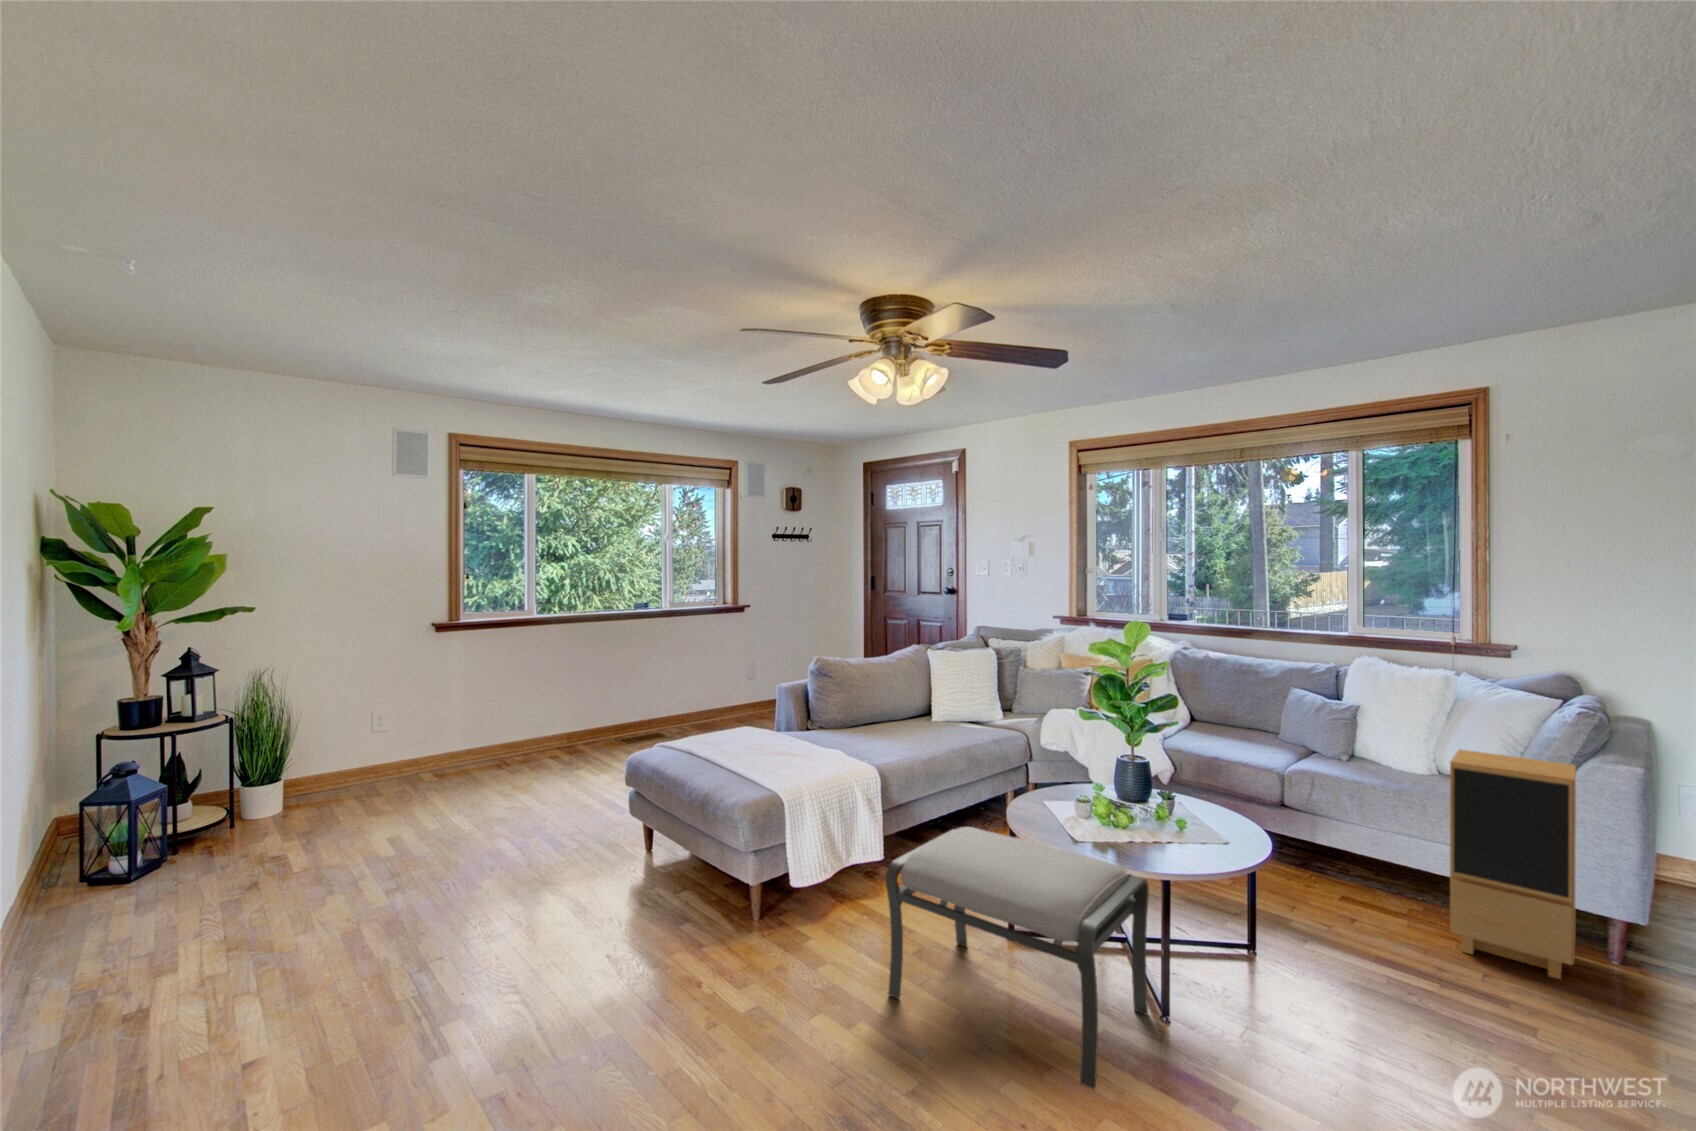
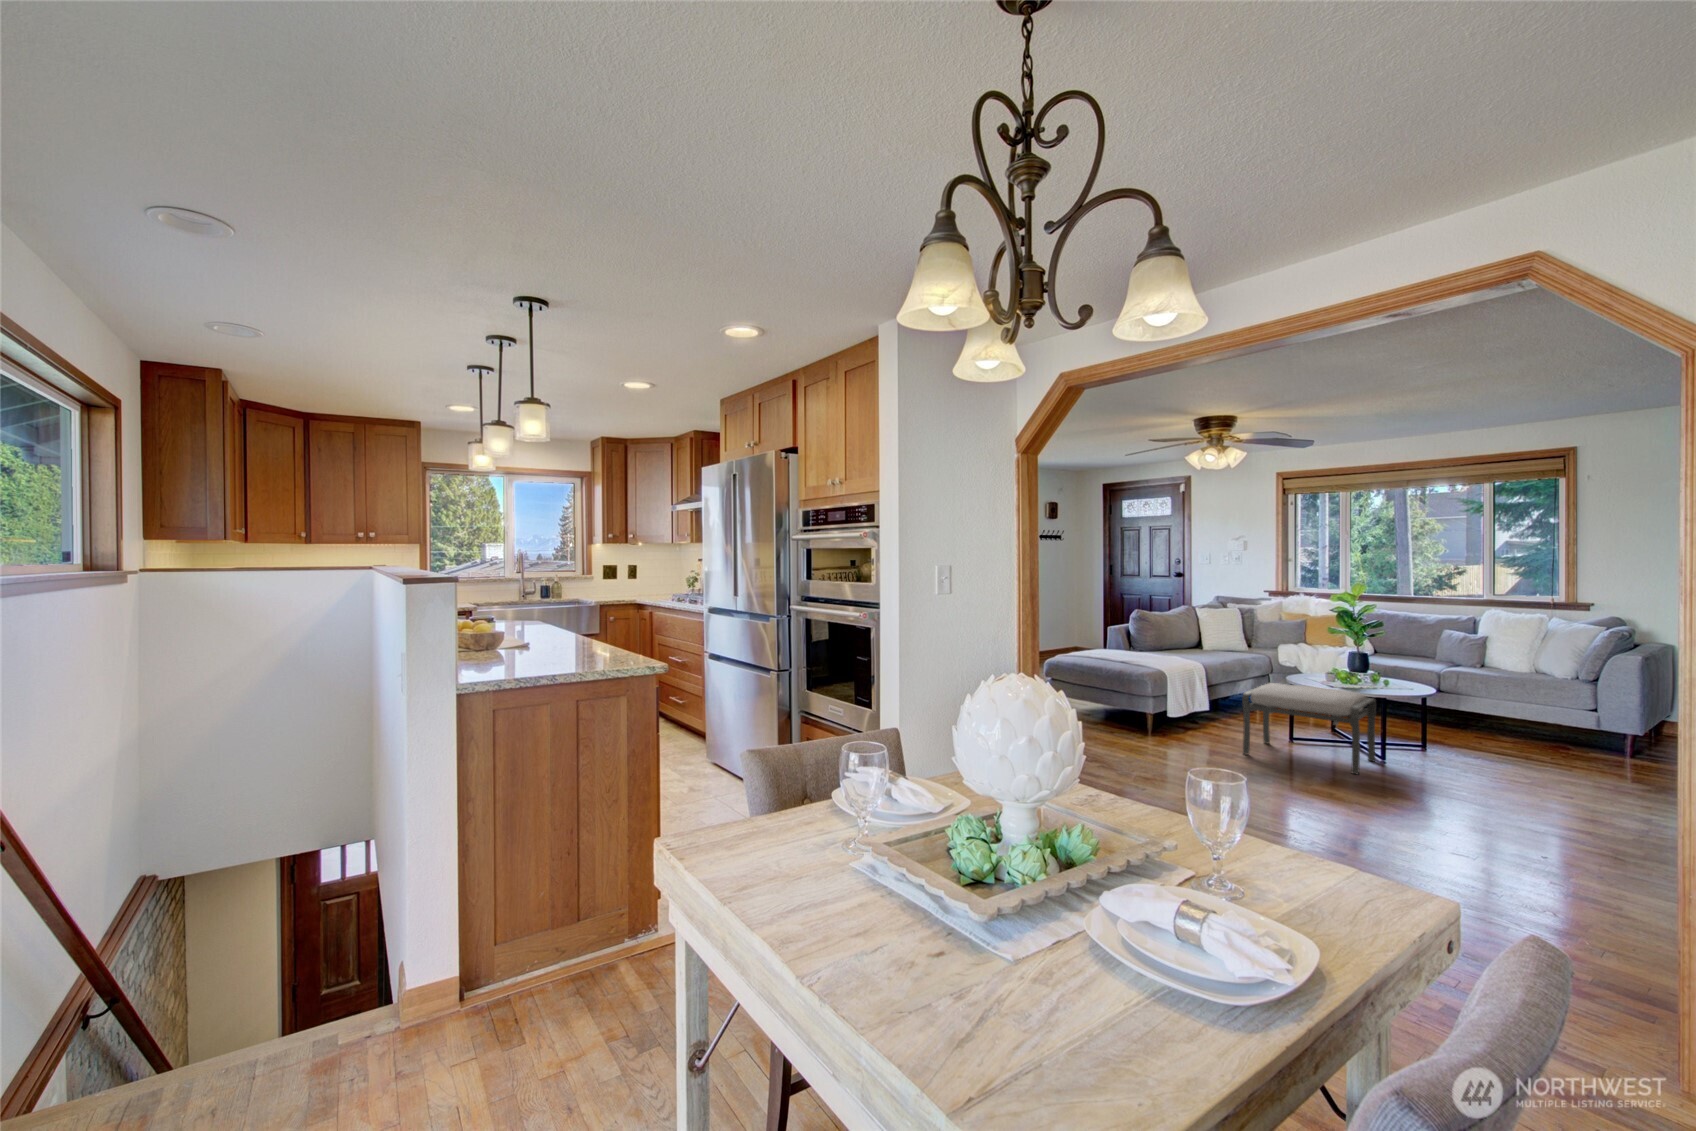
speaker: present [1450,749,1576,979] -> none [1536,653,1608,760]

